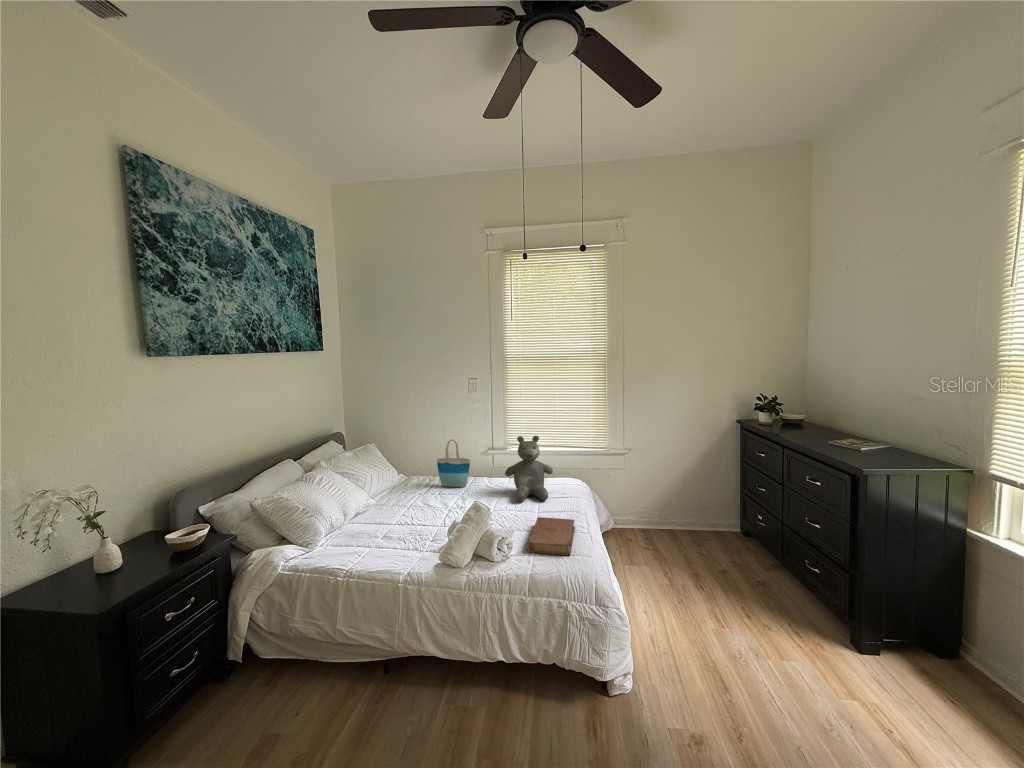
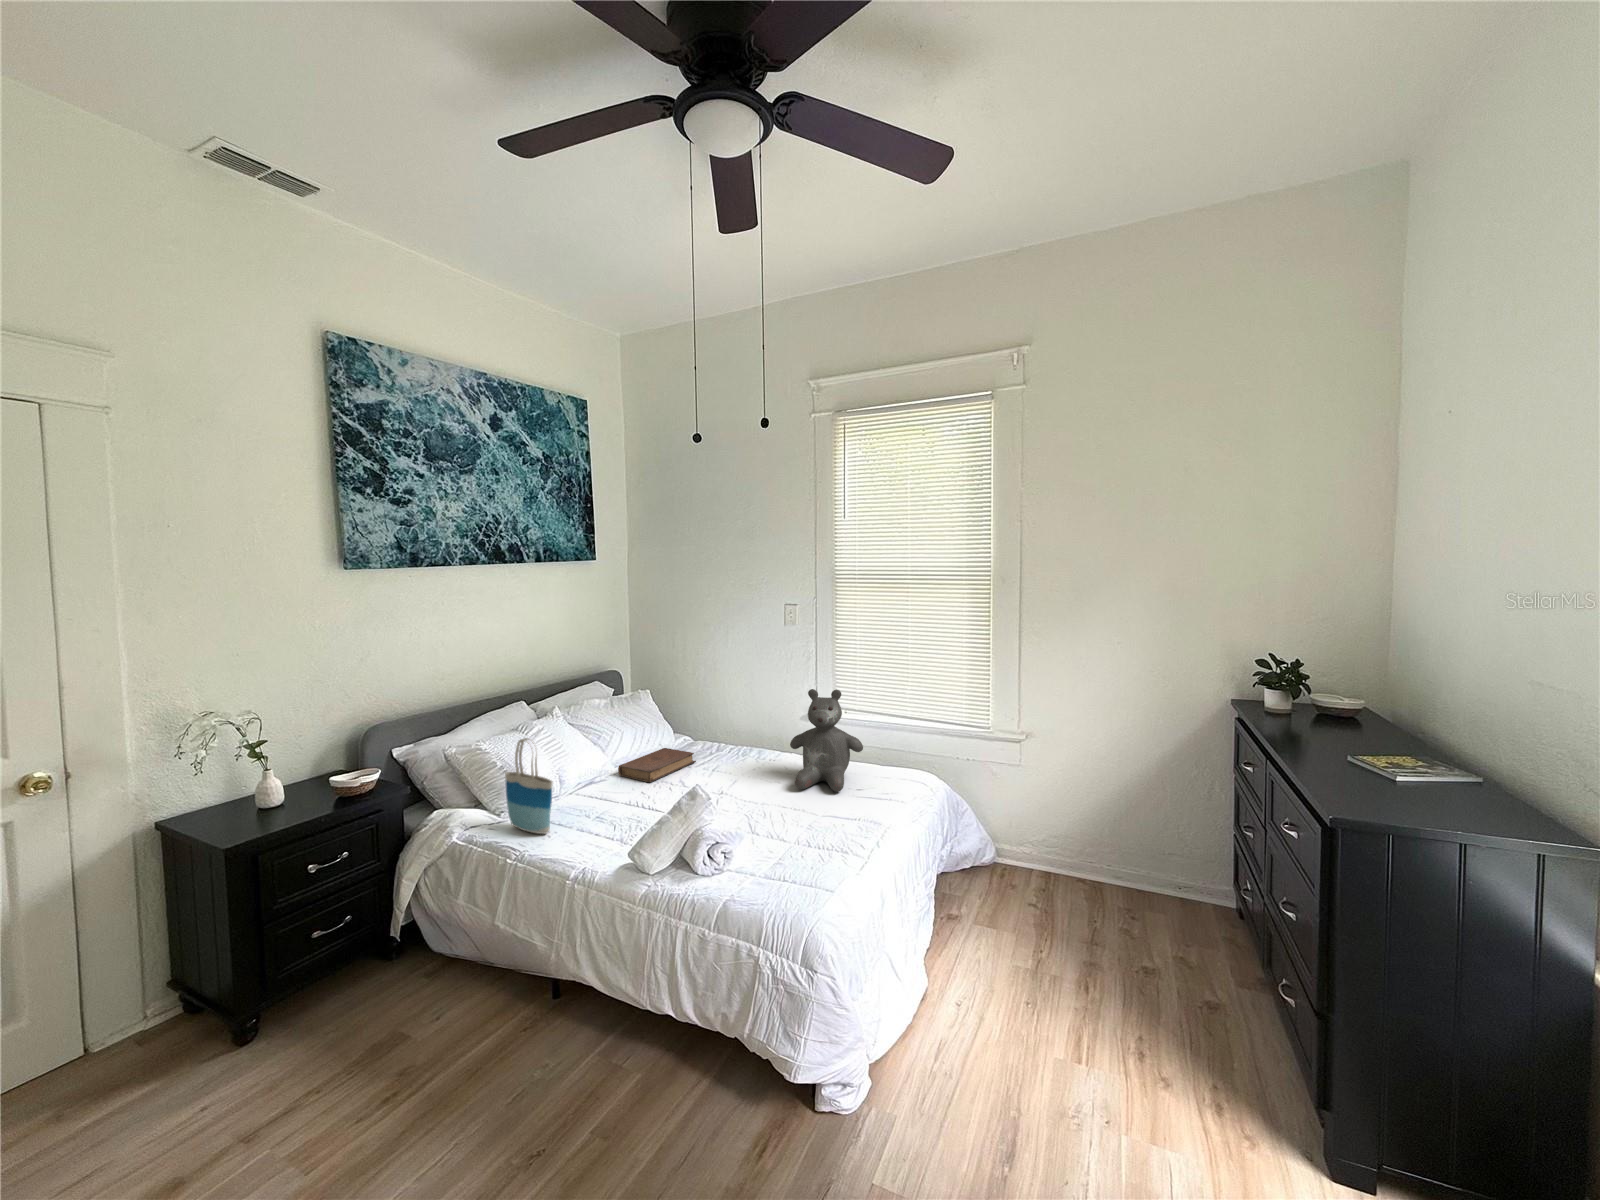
tote bag: present [437,439,470,487] -> present [505,738,553,834]
book: present [527,517,575,555] -> present [618,748,696,782]

